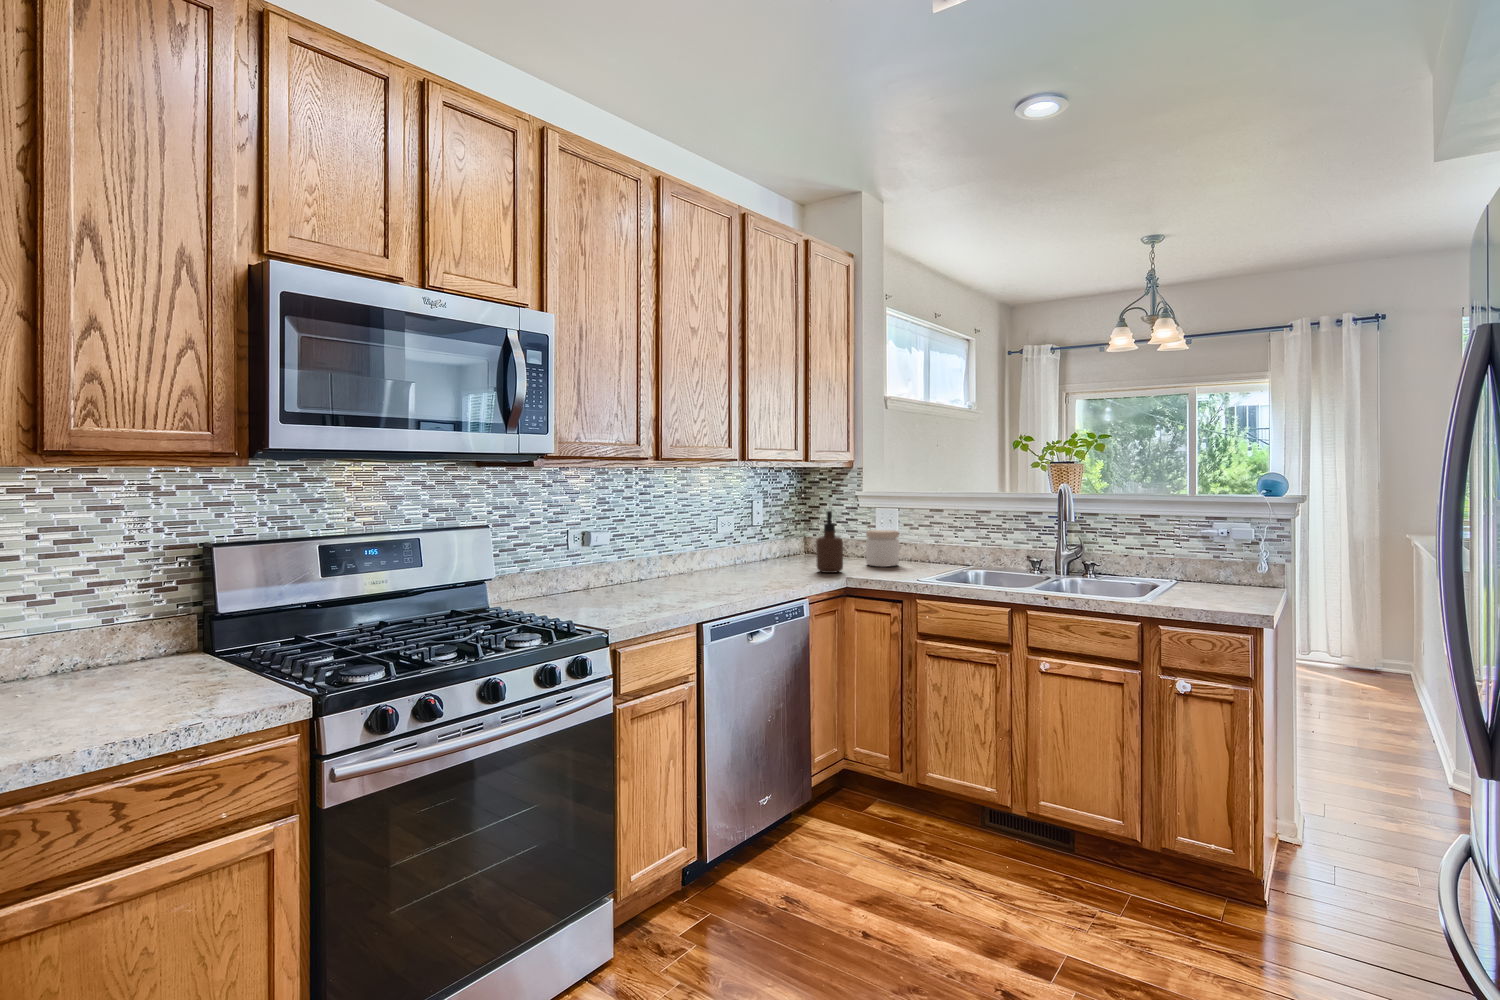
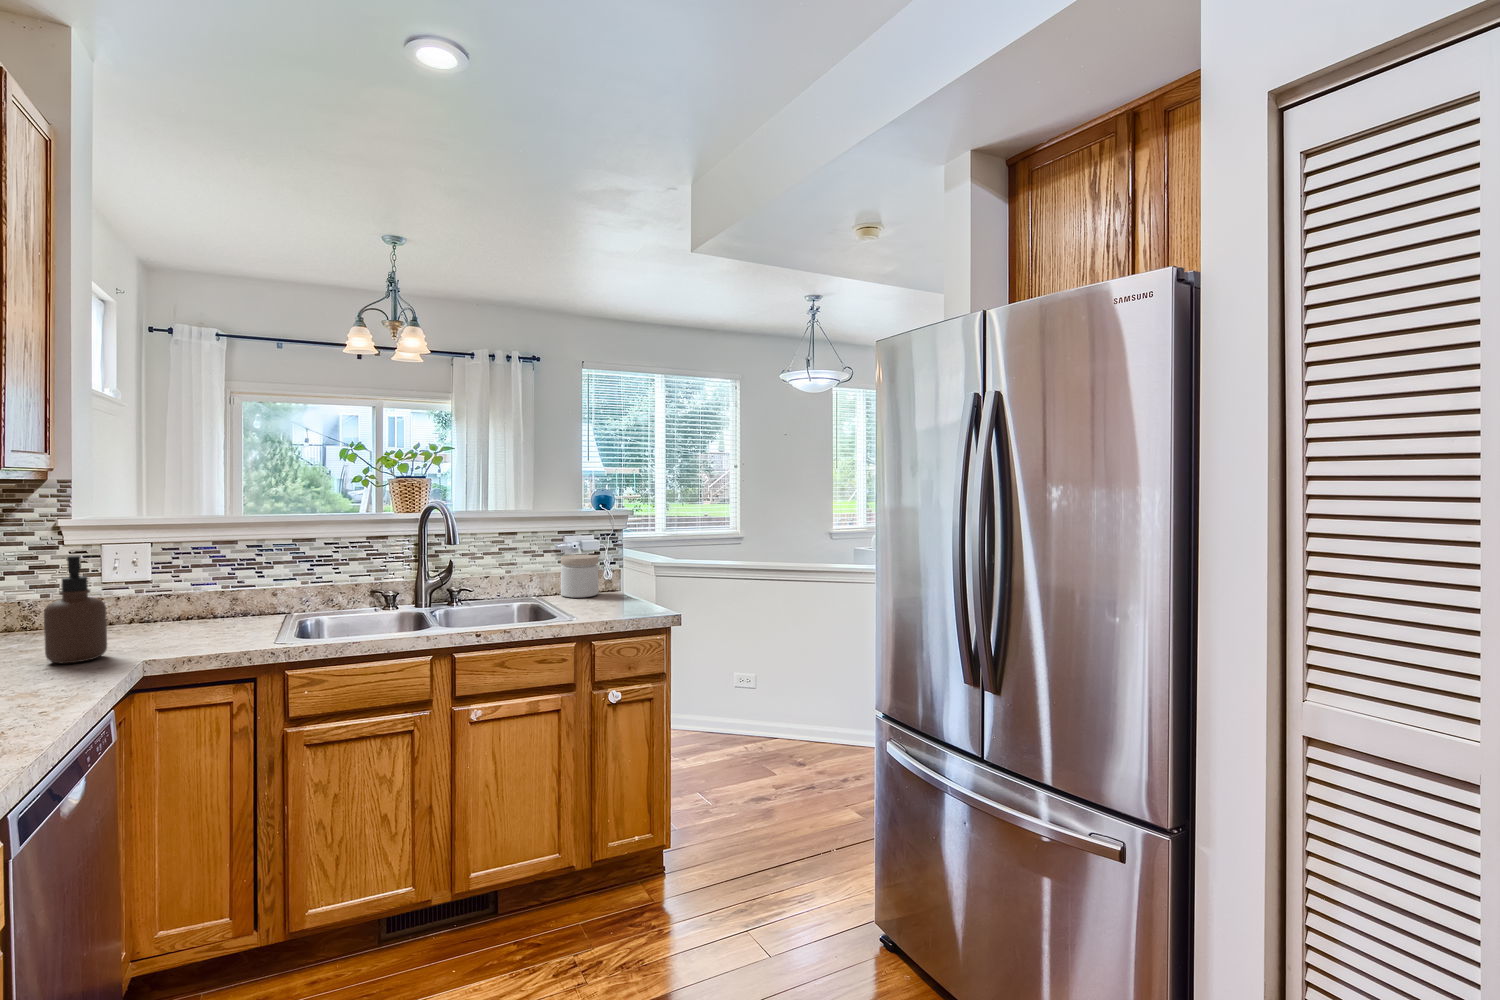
jar: present [866,530,899,567] -> present [561,555,598,598]

